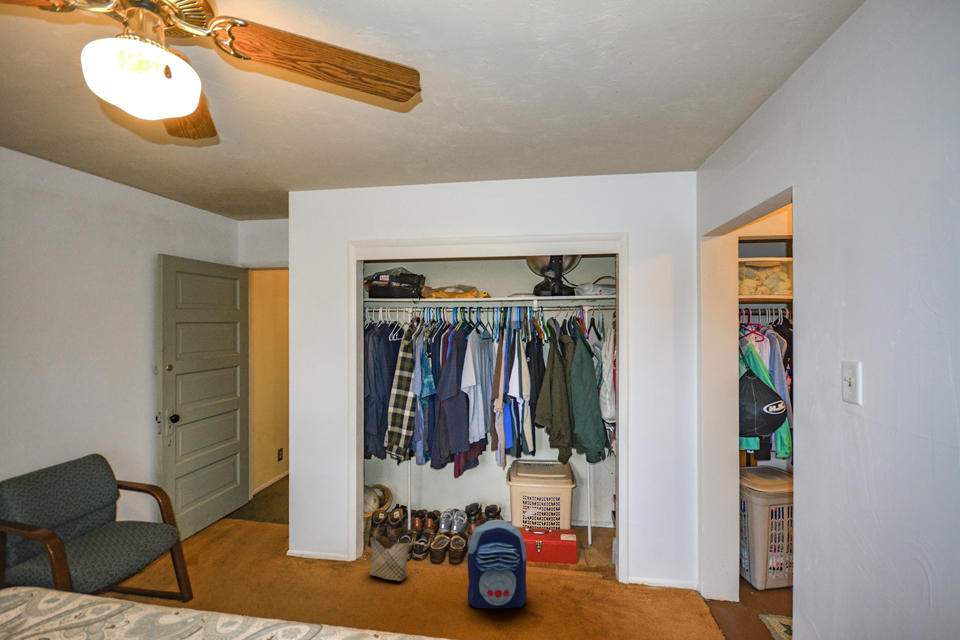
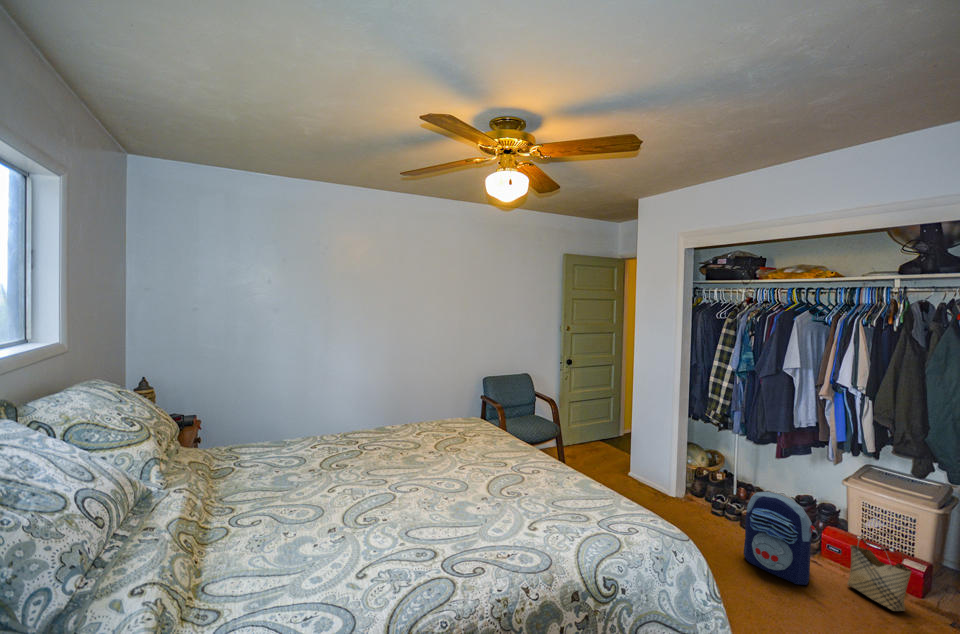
woven basket: present [370,515,410,581] -> present [847,532,912,611]

